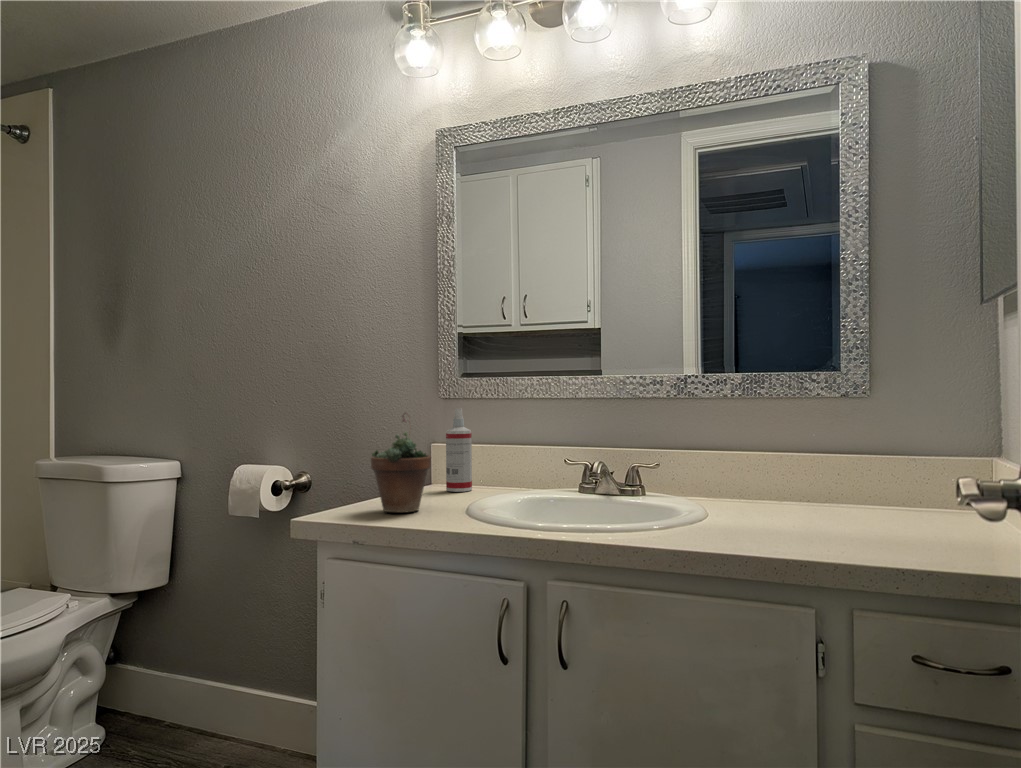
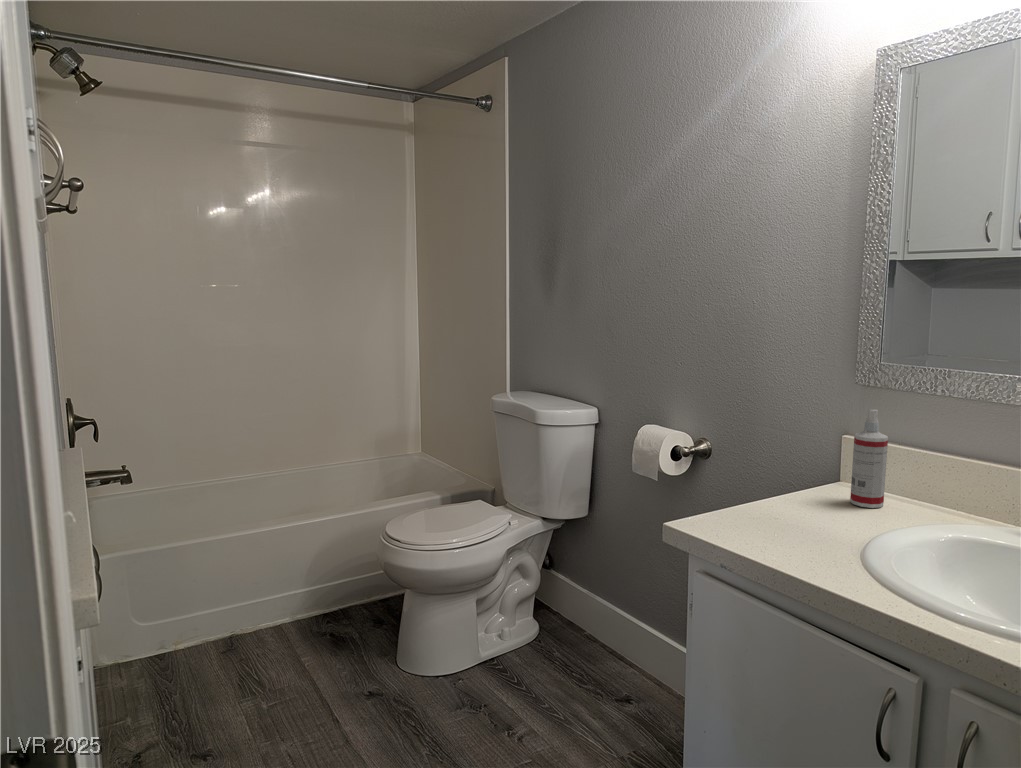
succulent plant: present [371,413,431,512] -> none [749,429,819,540]

